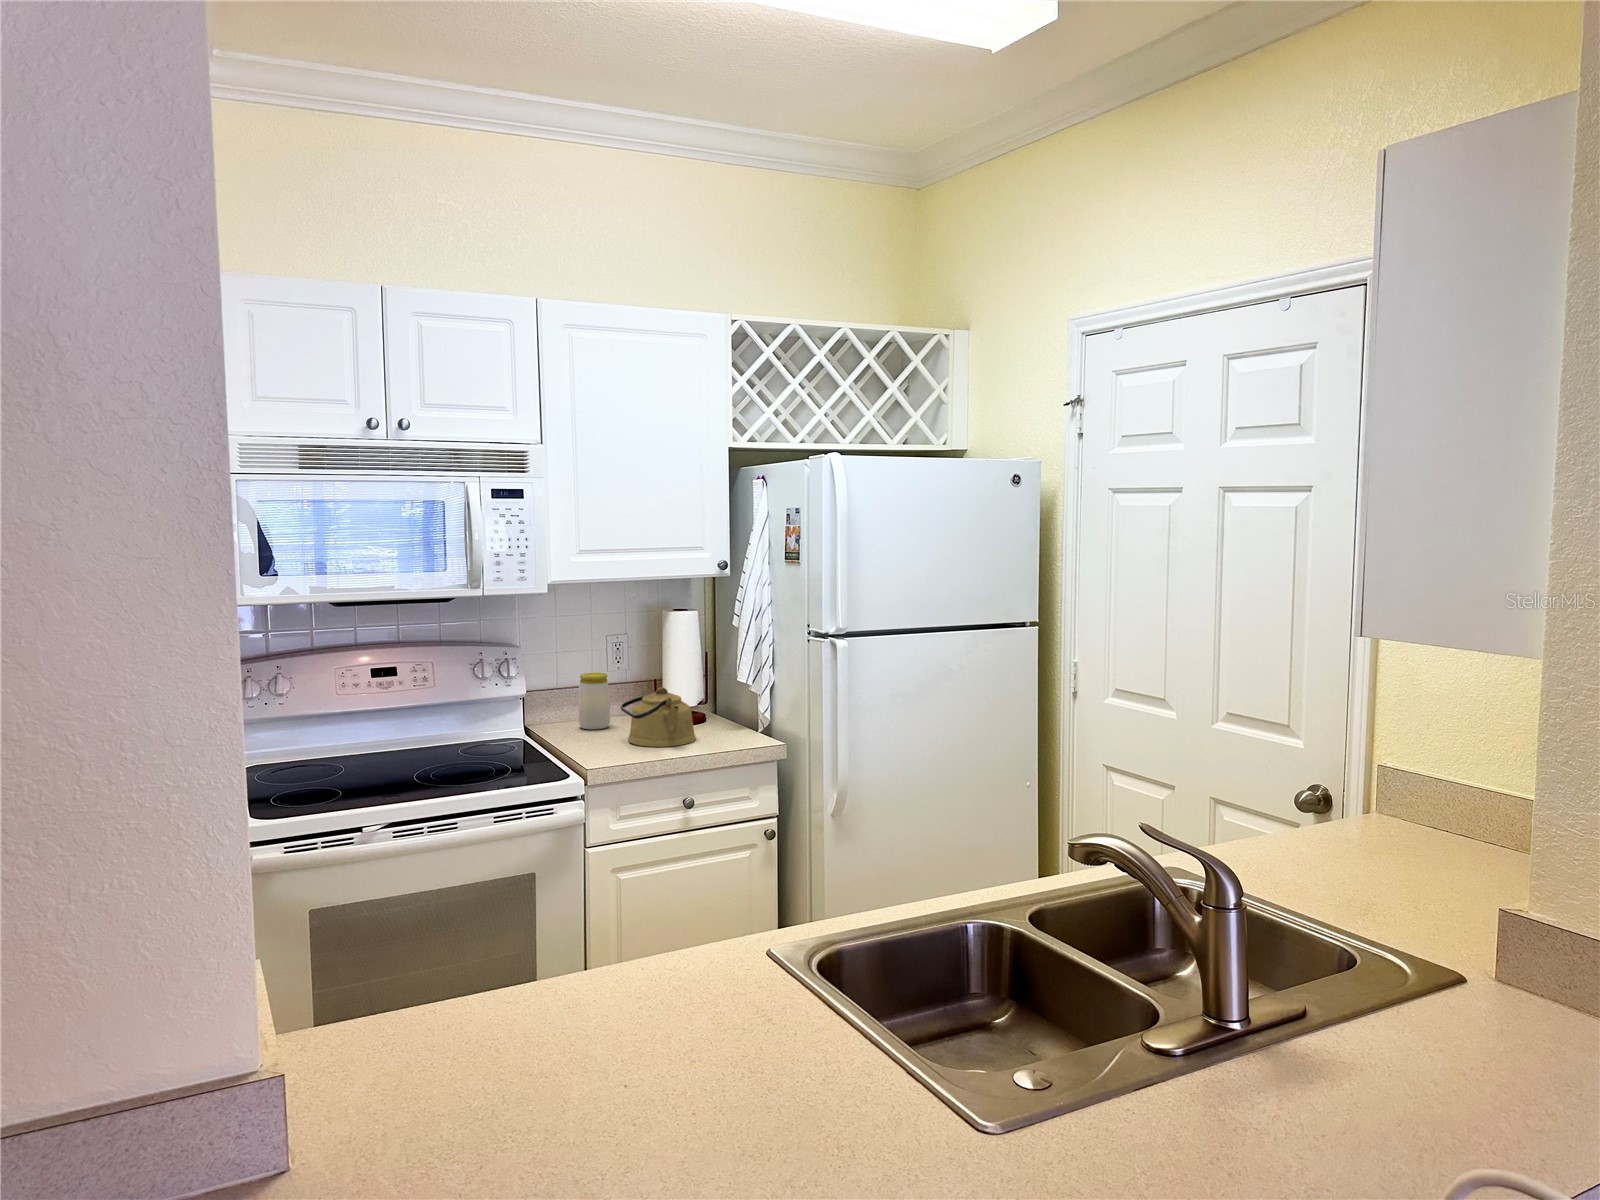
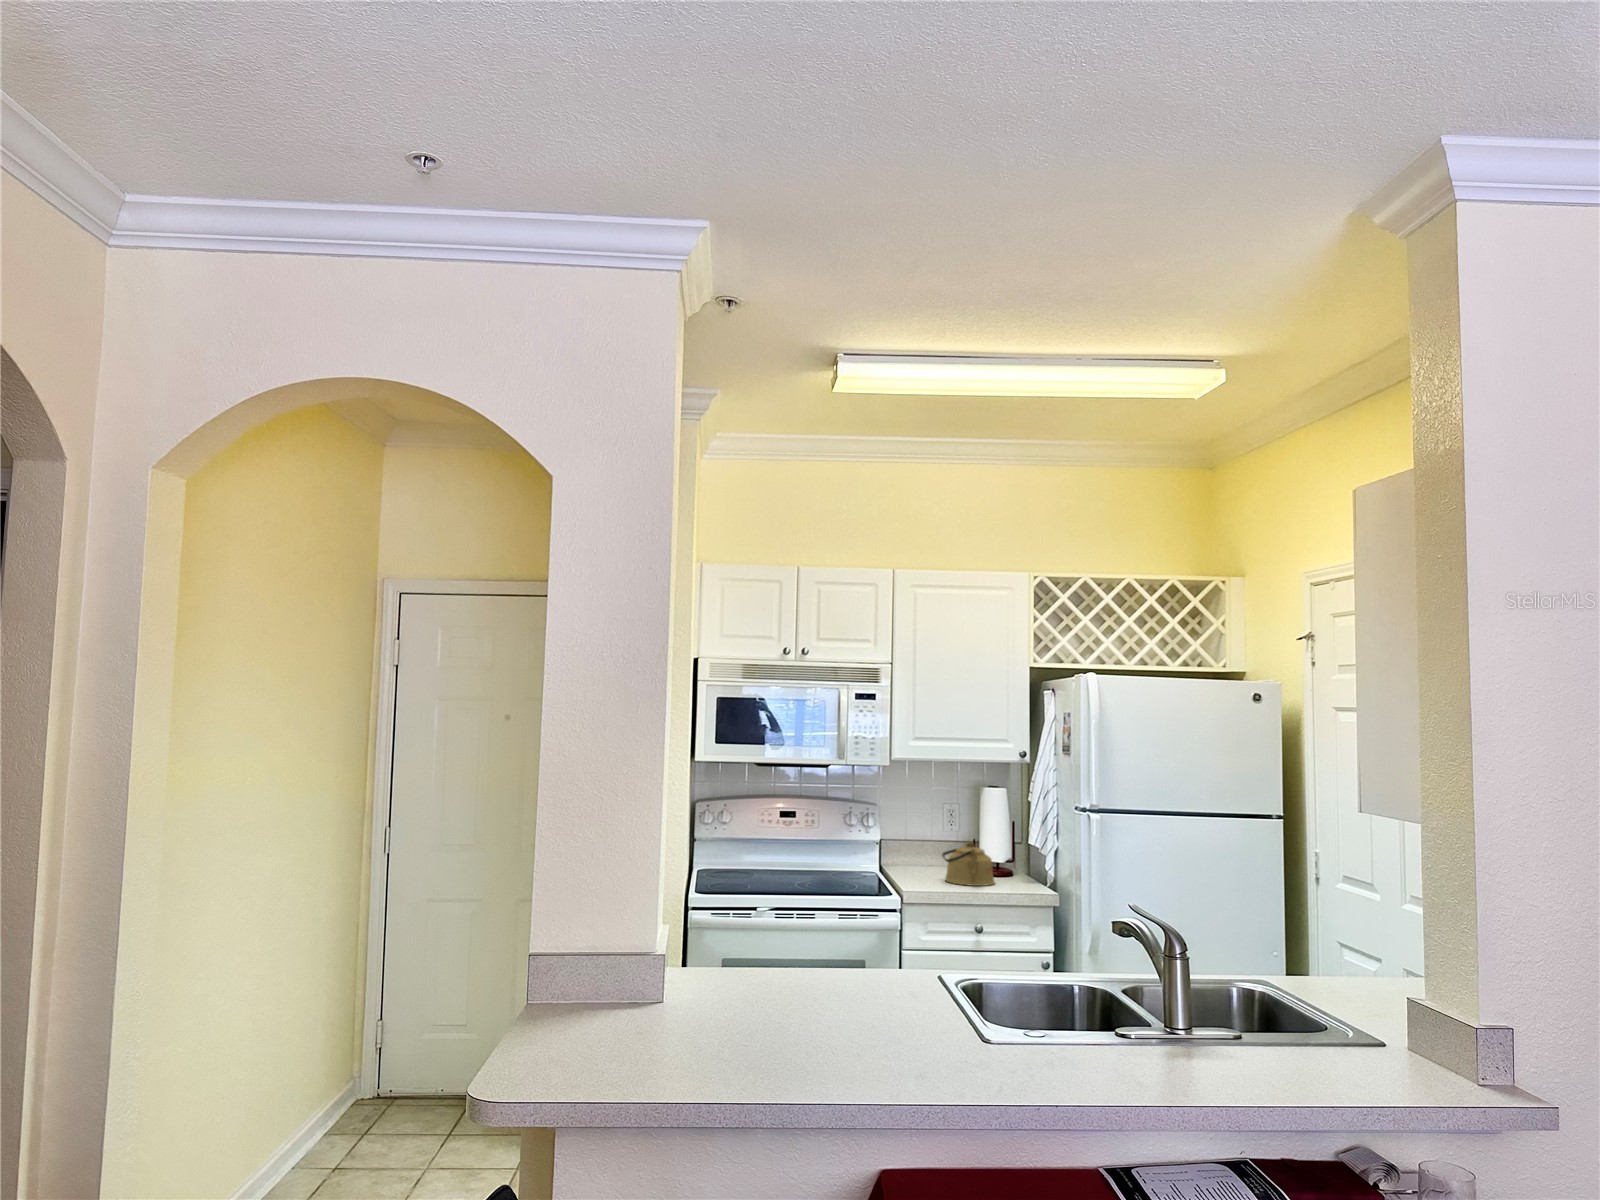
jar: present [578,673,610,729] -> none [918,830,941,872]

